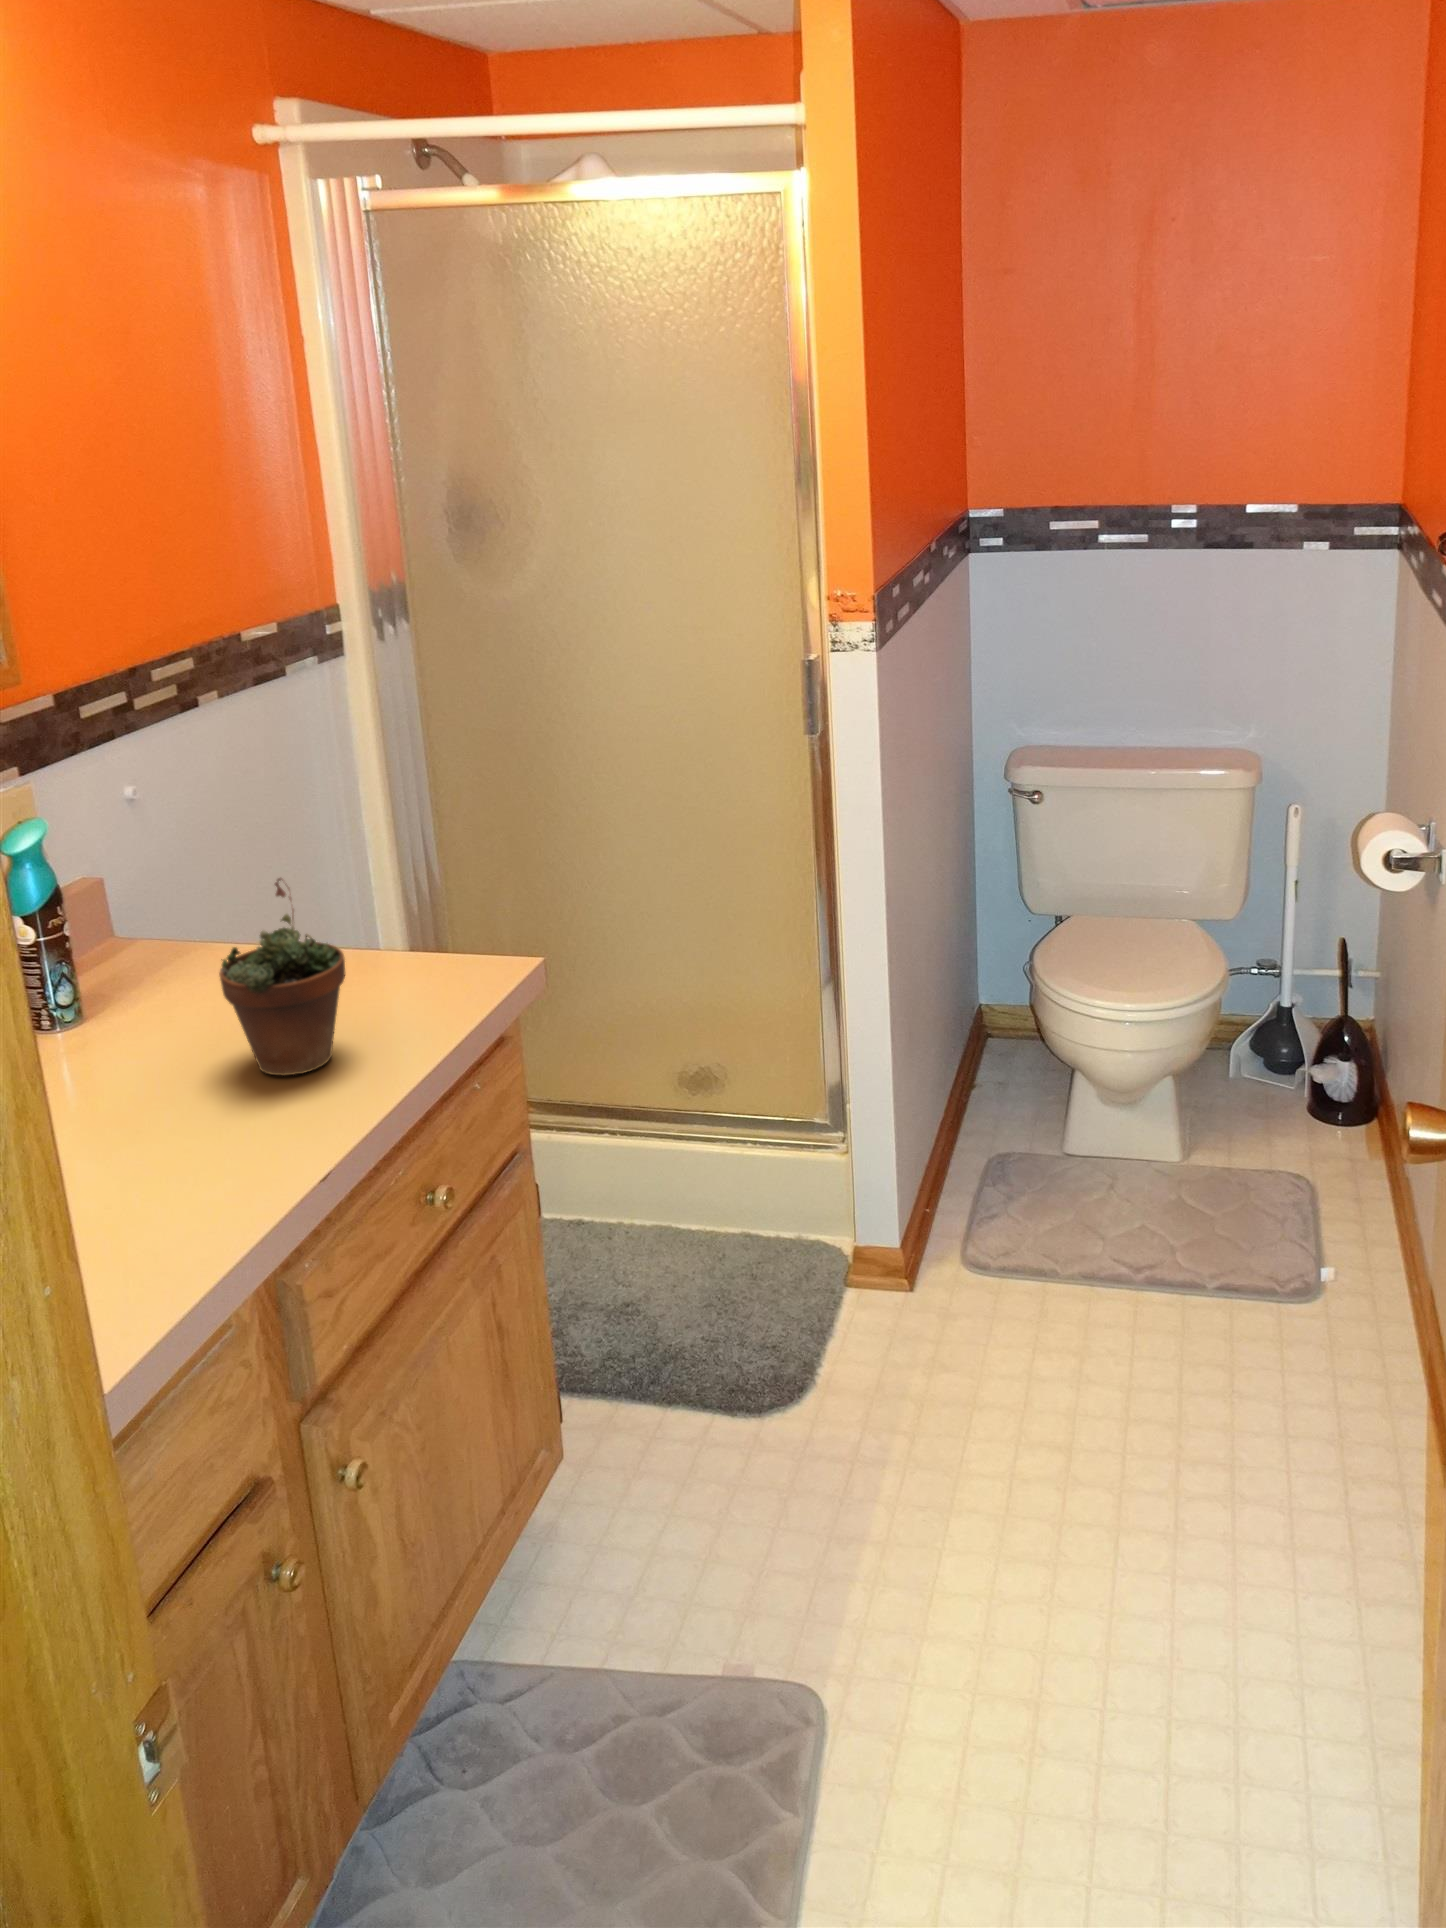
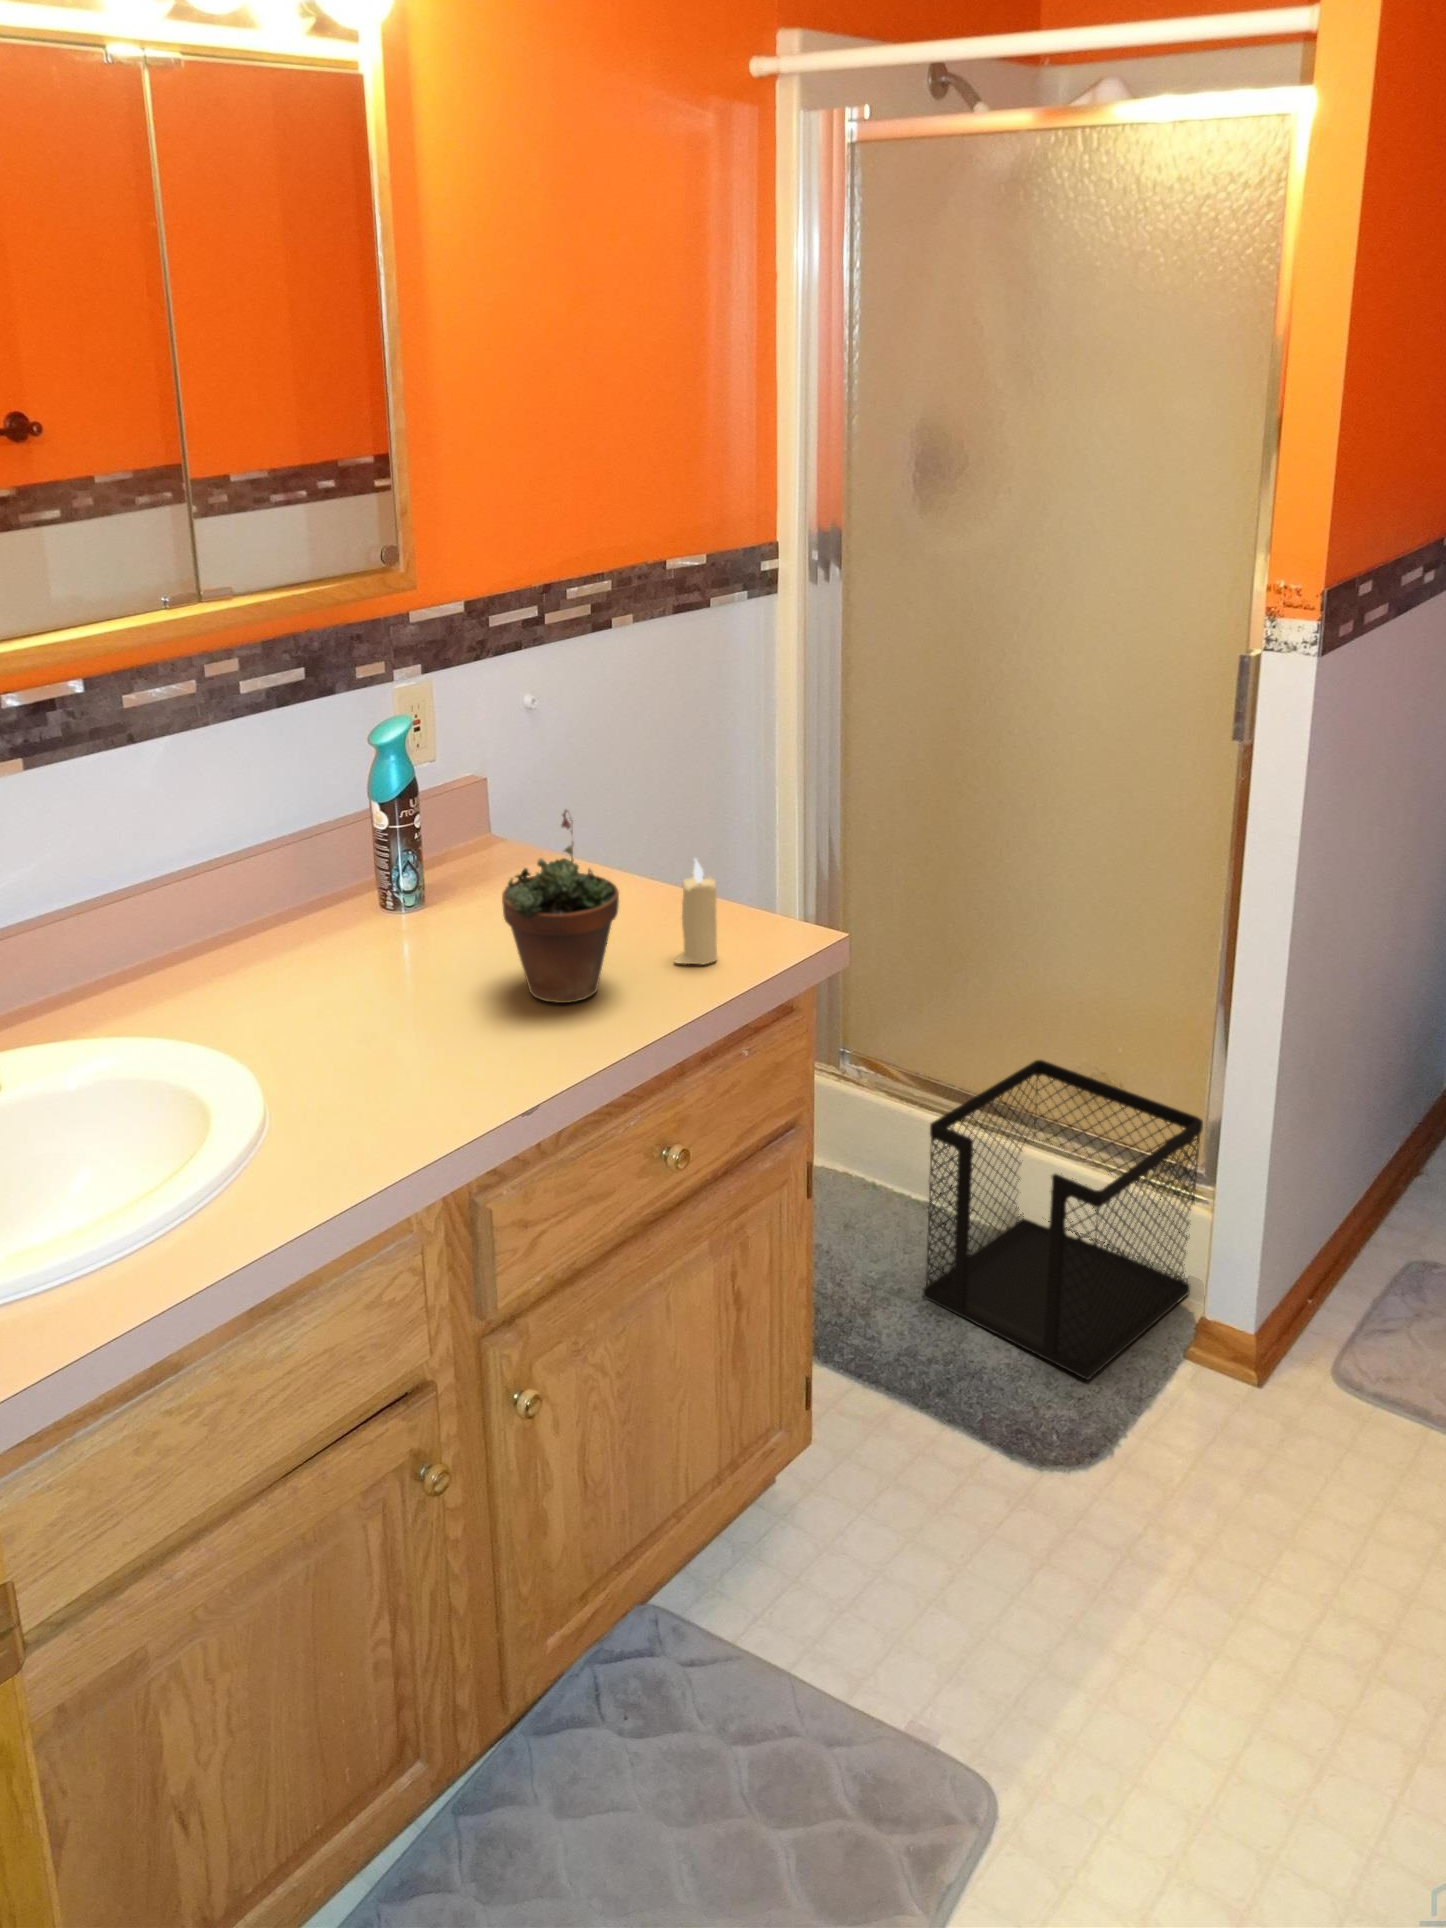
candle: none [390,907,434,1014] -> present [674,859,717,964]
wastebasket: none [591,1058,832,1330] -> present [923,1060,1203,1380]

